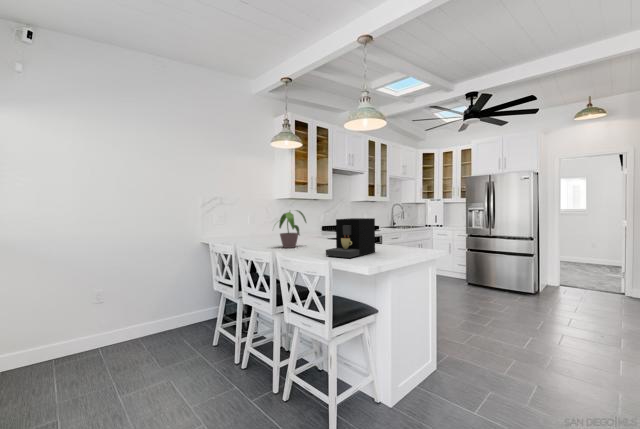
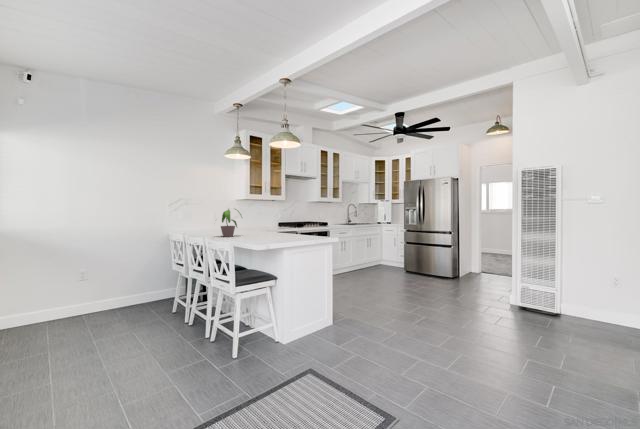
coffee maker: present [326,218,375,258] -> none [243,215,283,242]

